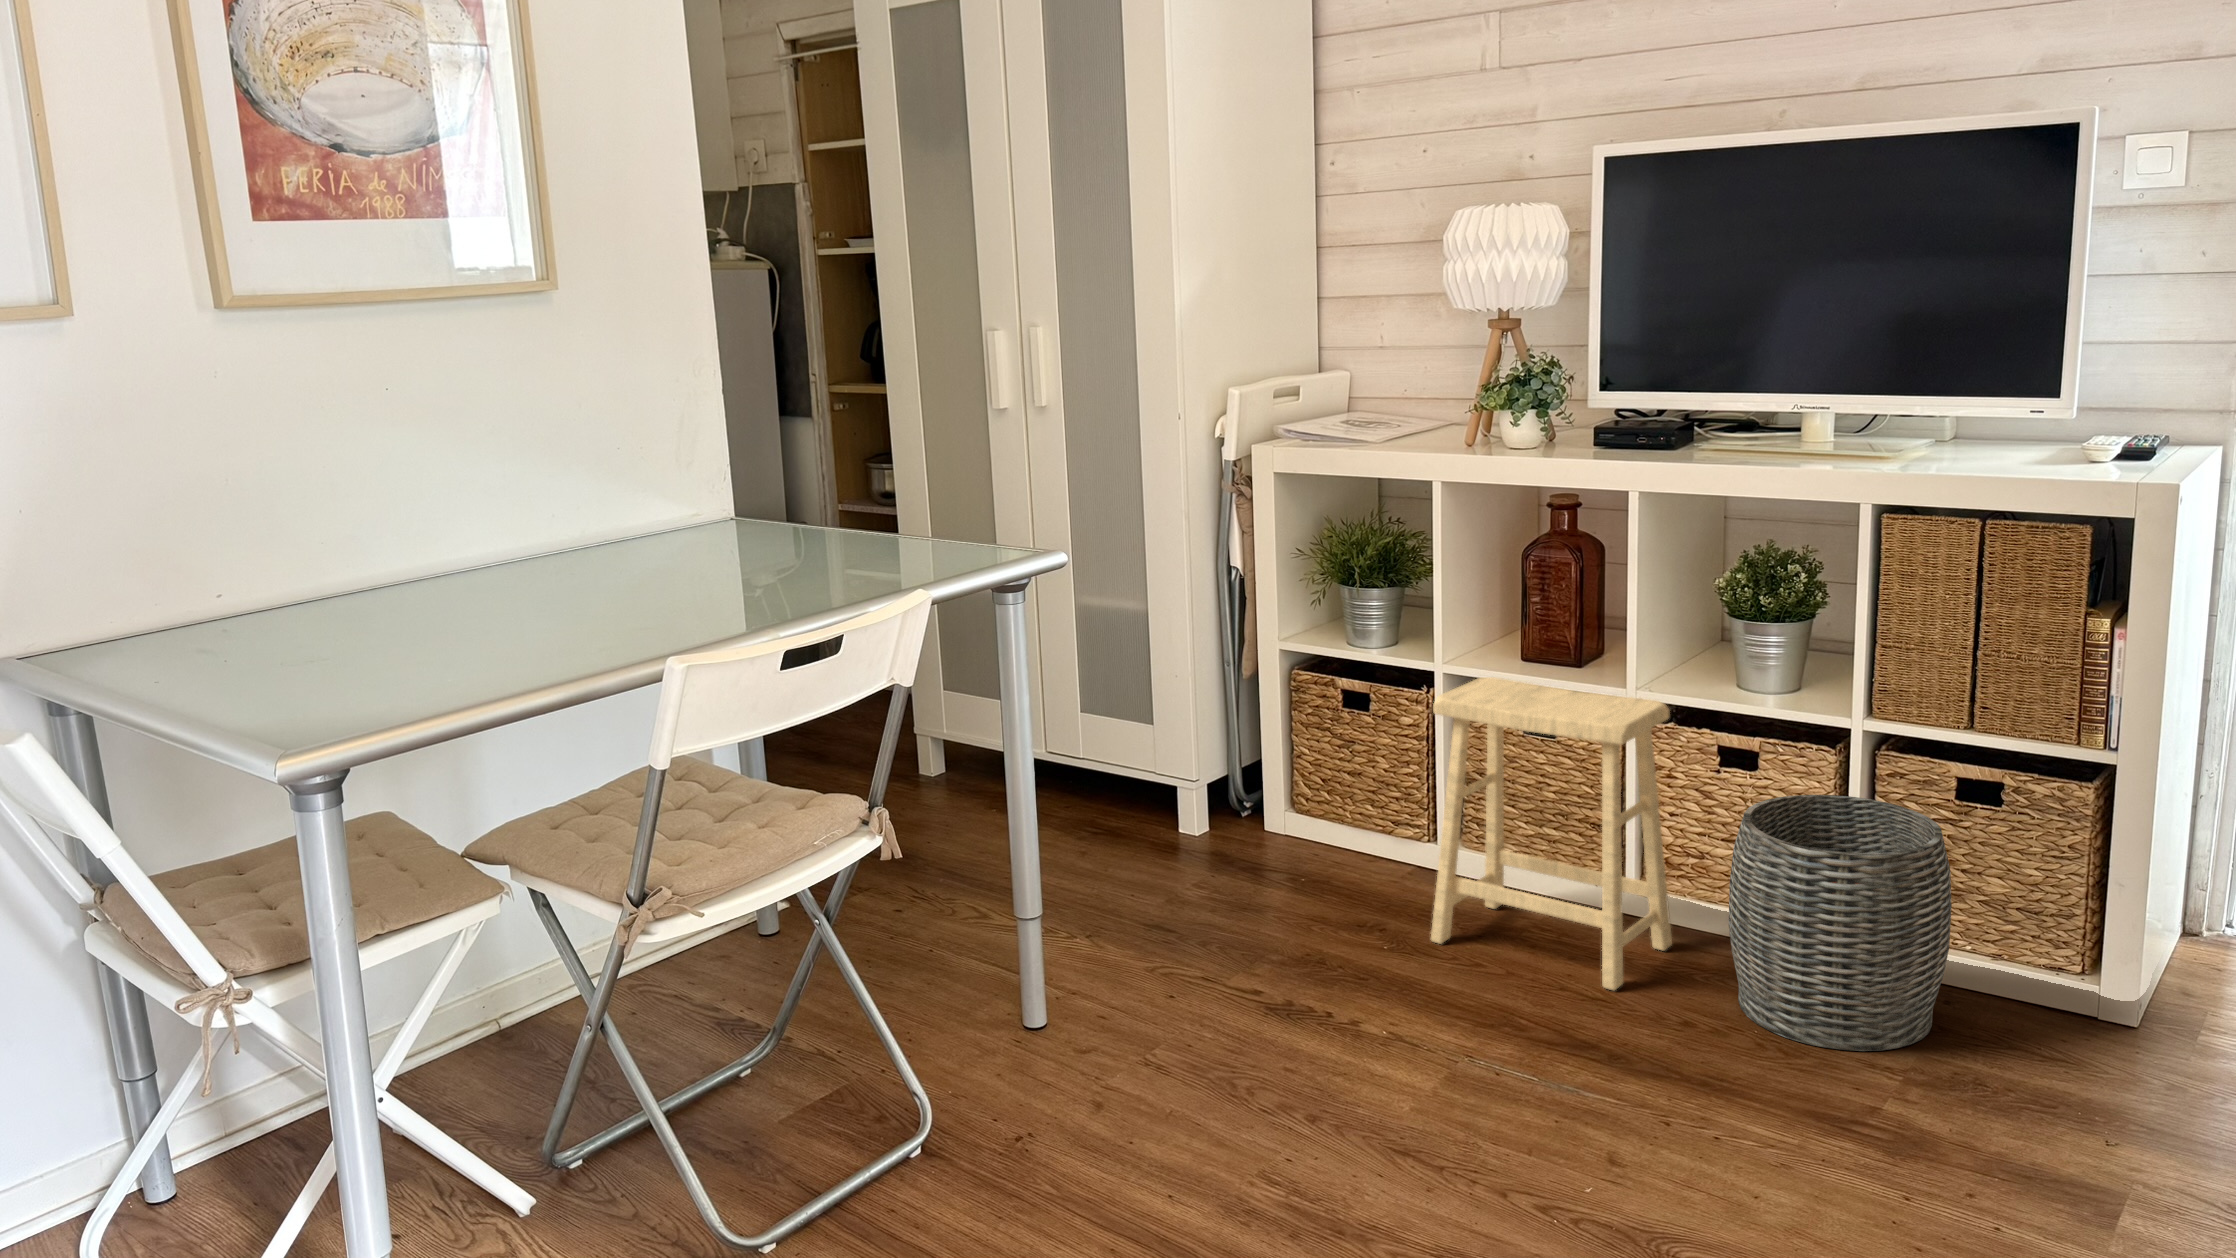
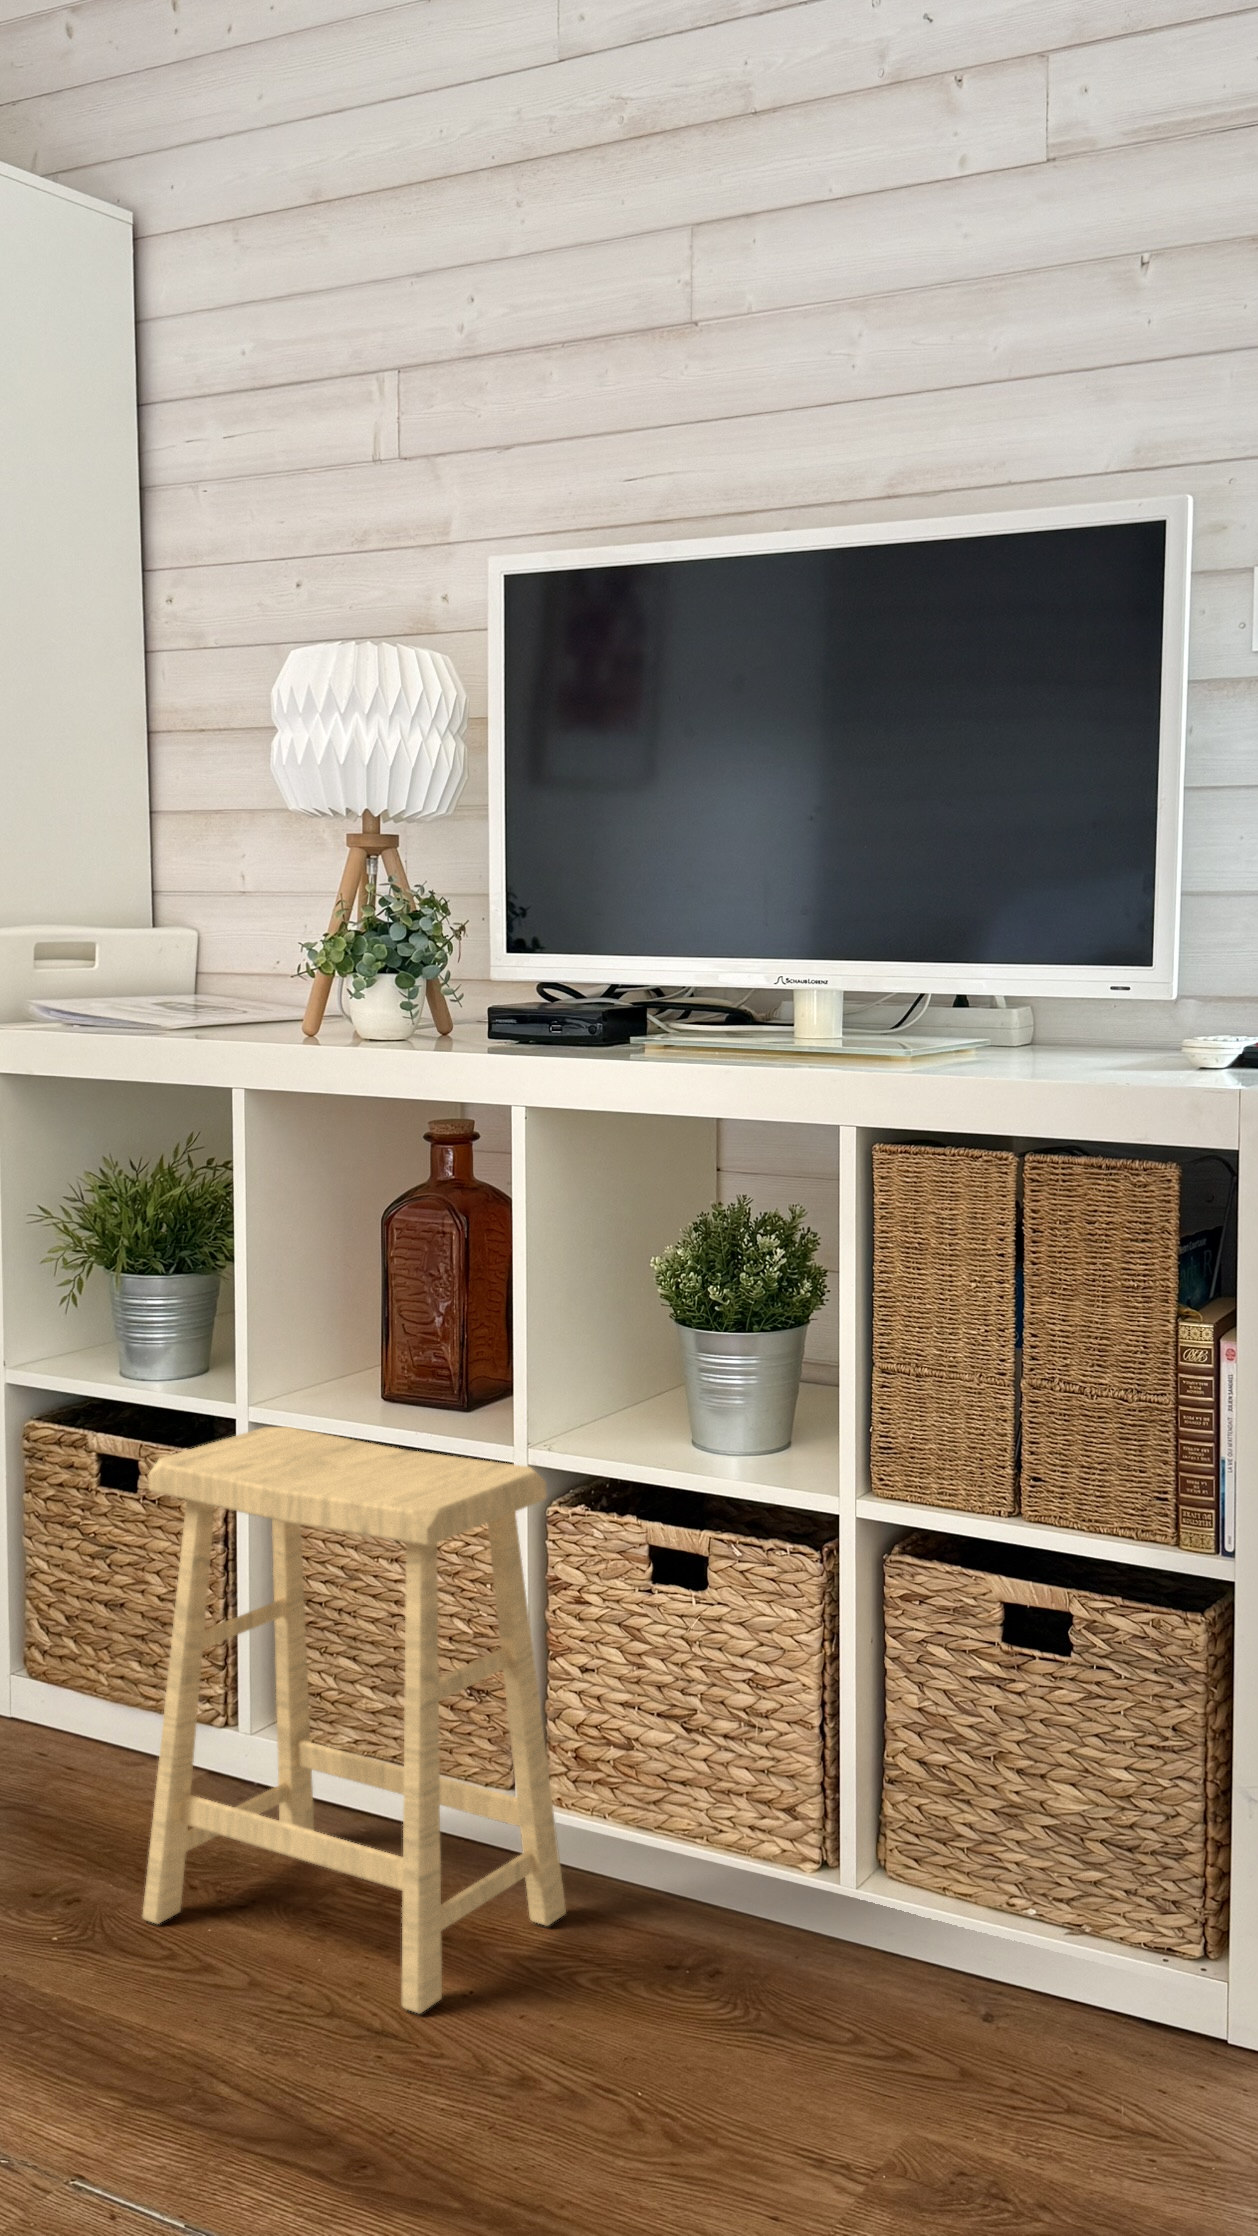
woven basket: present [1729,795,1952,1051] -> none [608,1635,970,2130]

